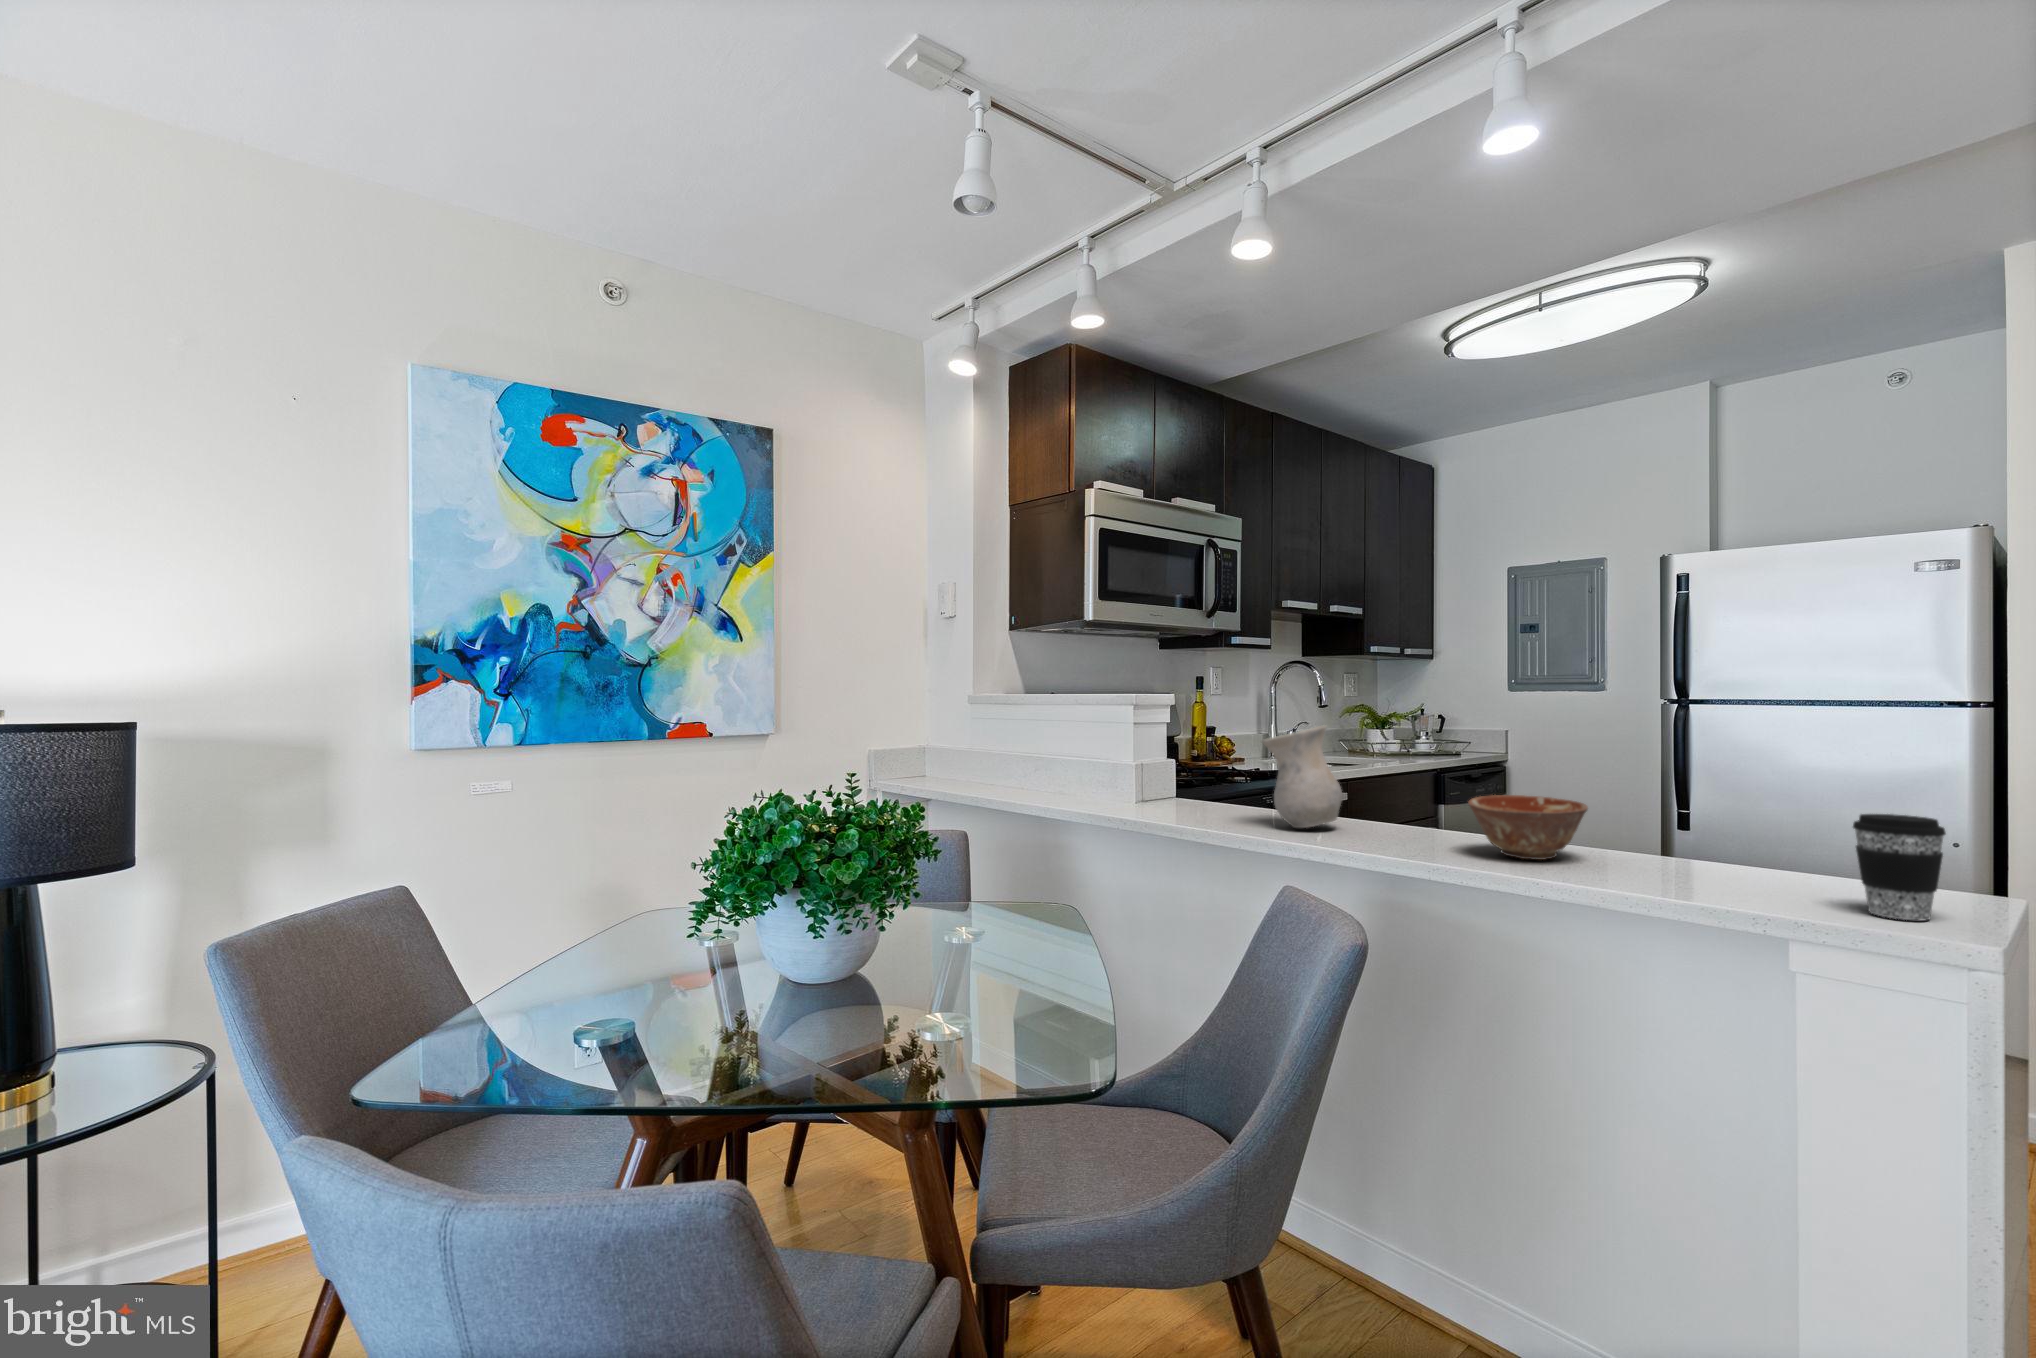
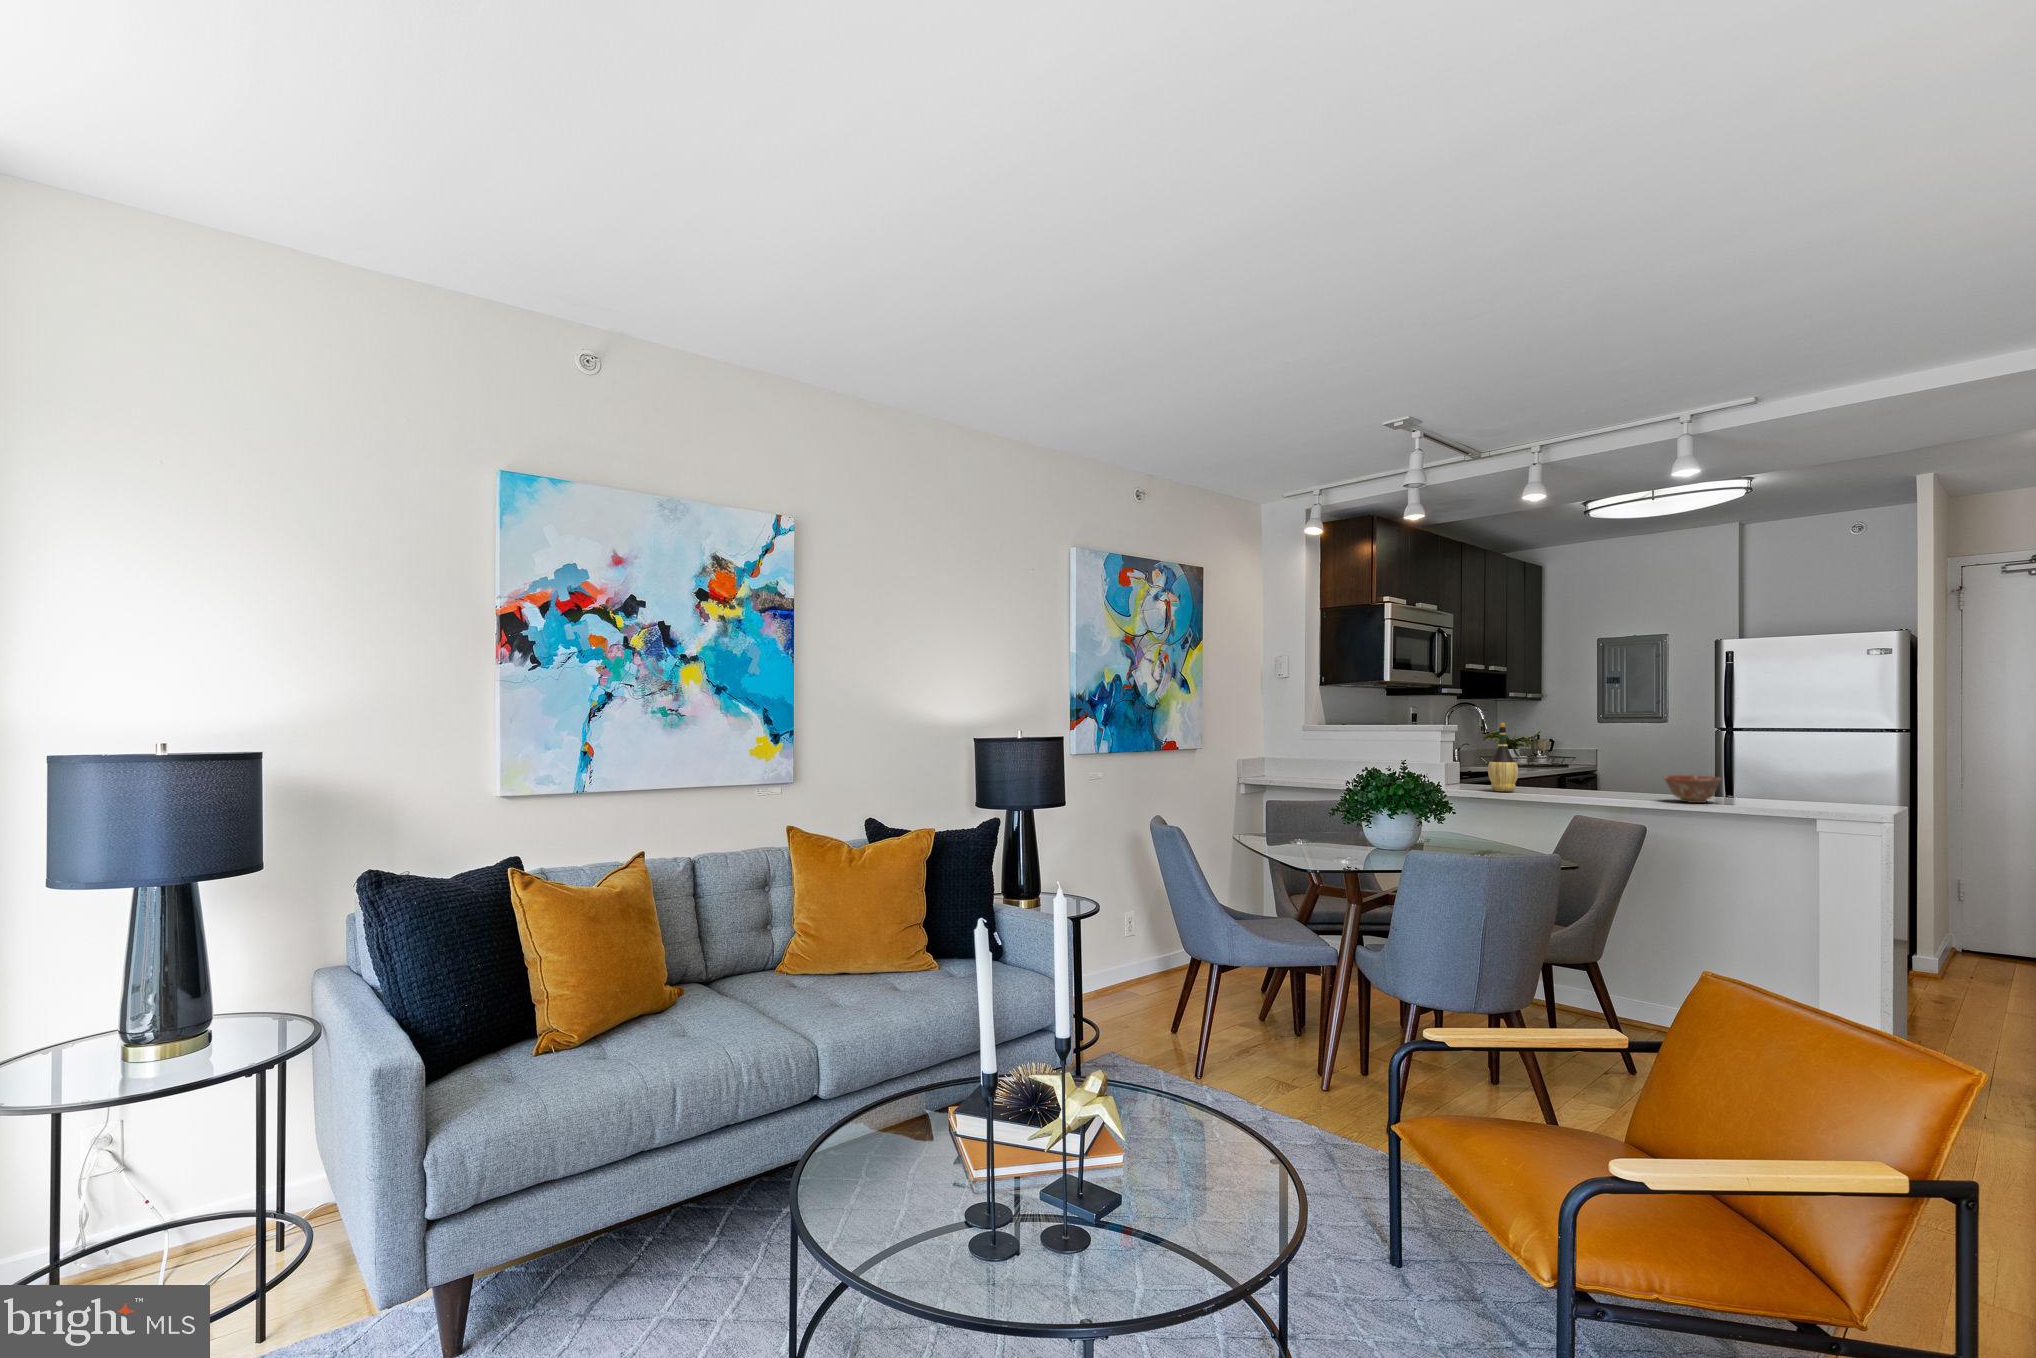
wine bottle: none [1187,687,1239,814] -> present [1488,723,1518,792]
vase: present [1262,726,1342,828] -> none [1542,743,1587,795]
coffee cup: present [1853,814,1946,920] -> none [1838,775,1873,814]

